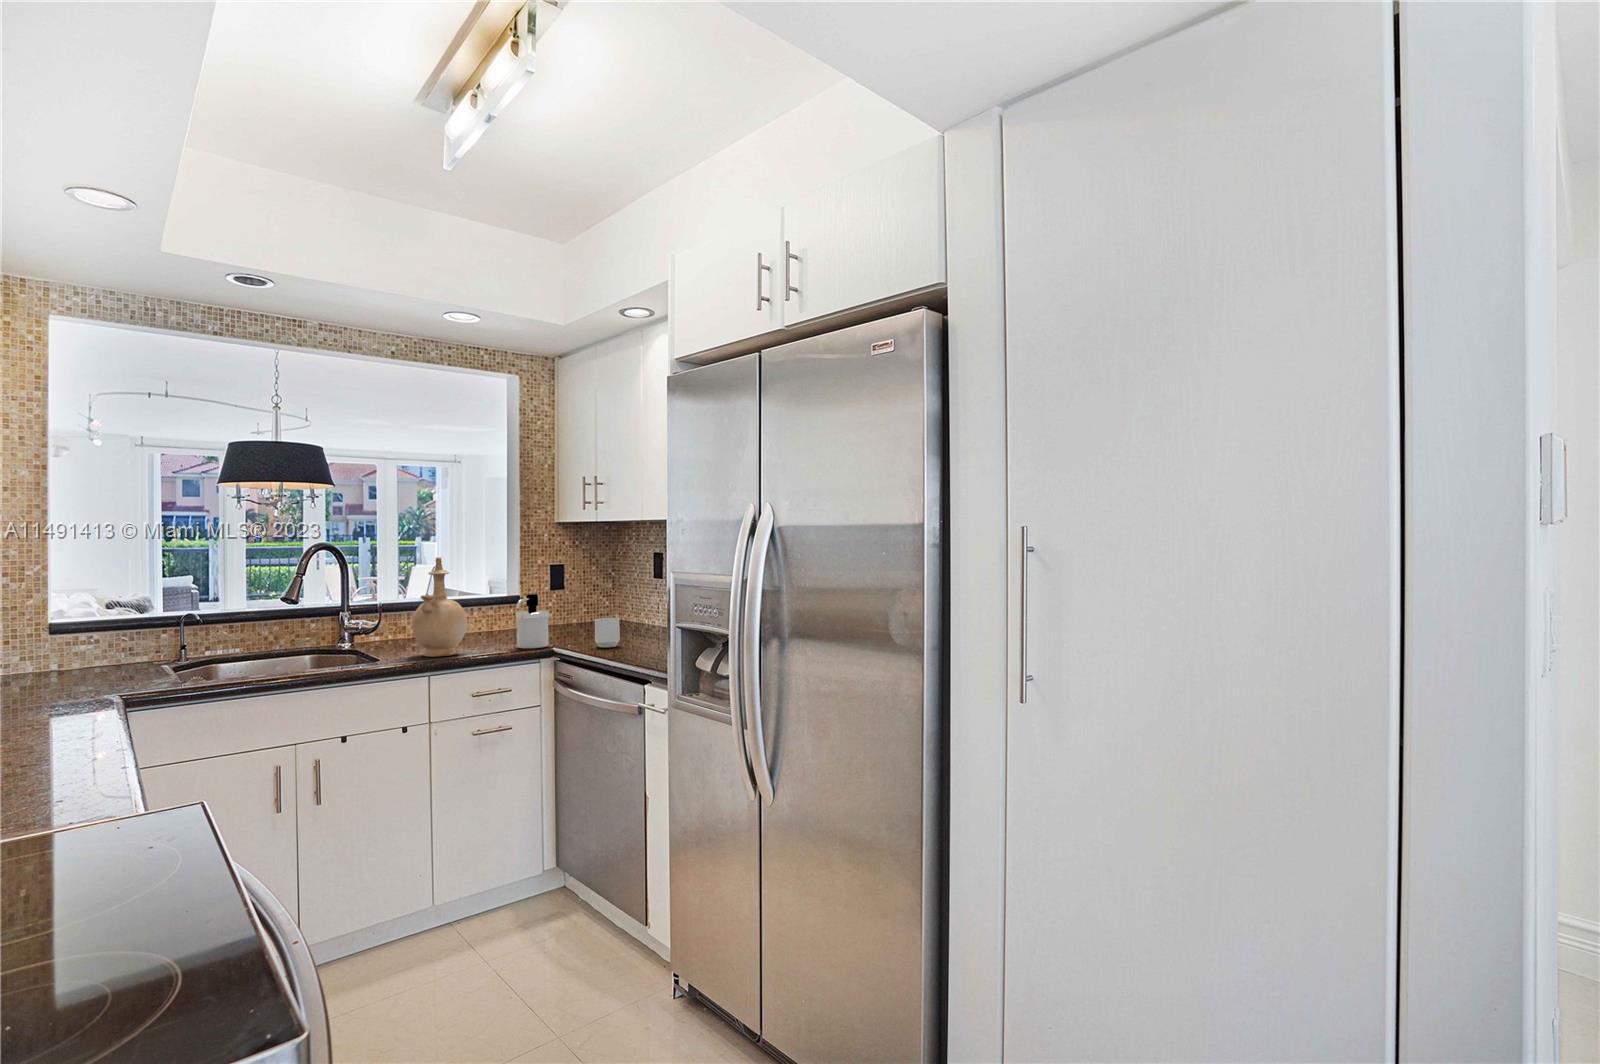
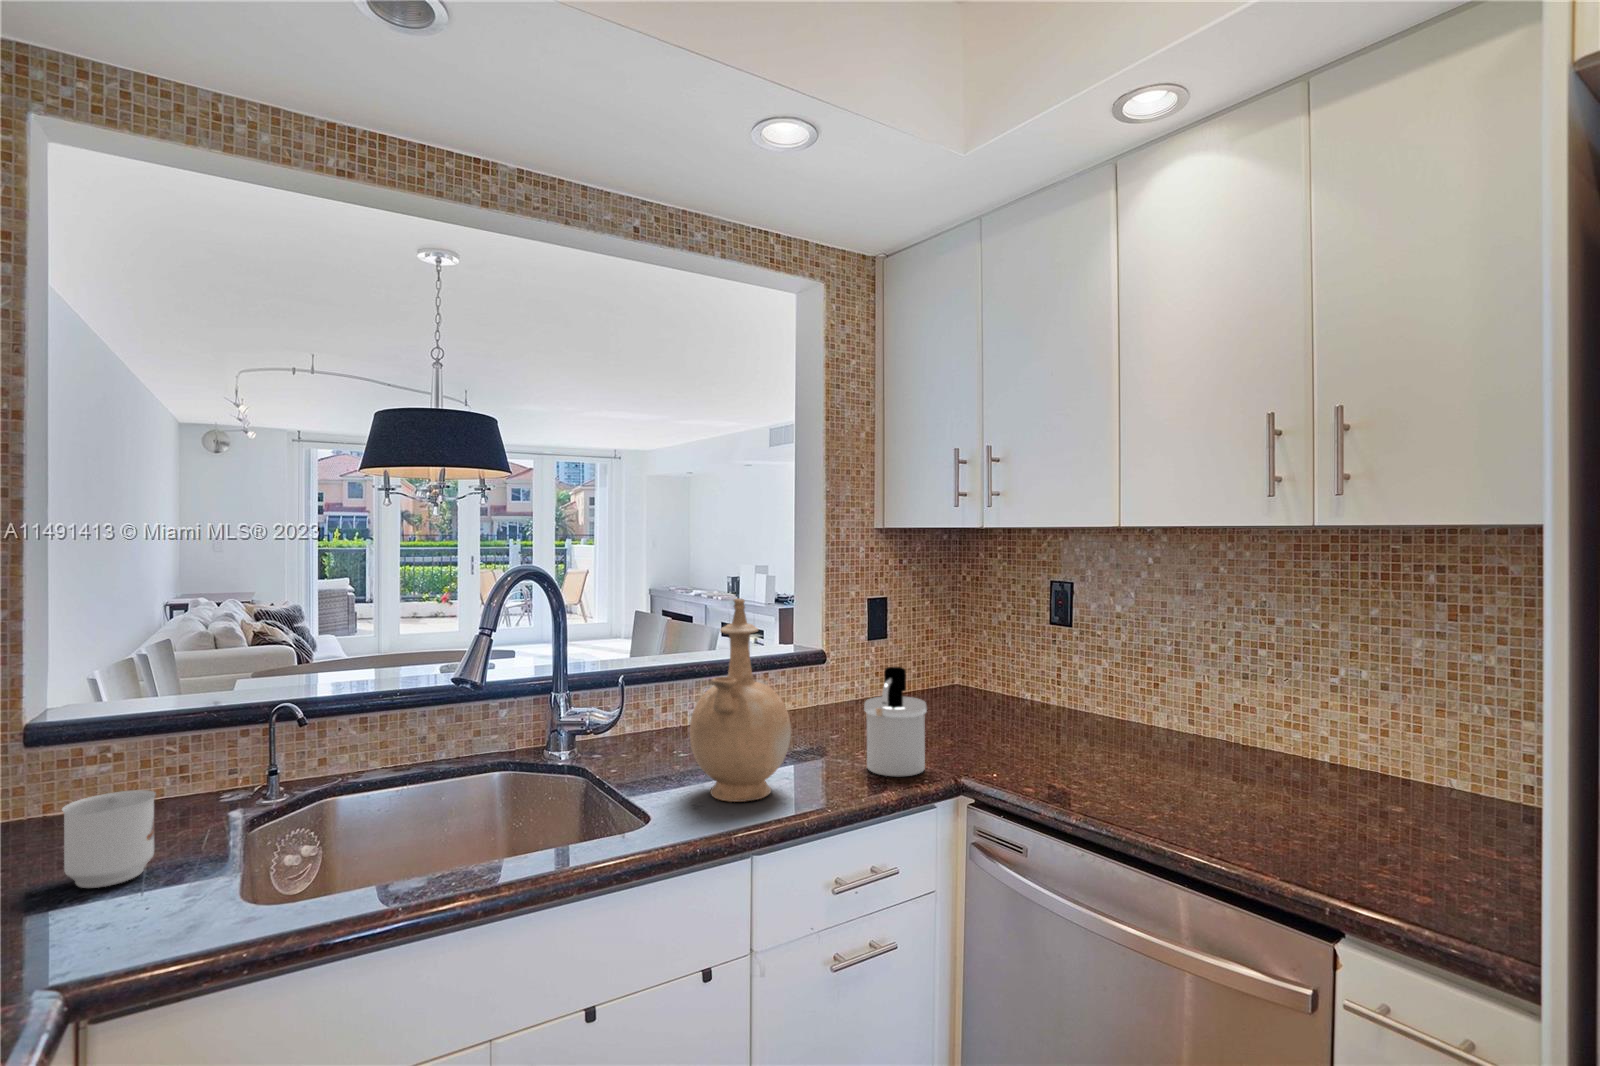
mug: present [594,618,620,648] -> present [62,790,156,888]

